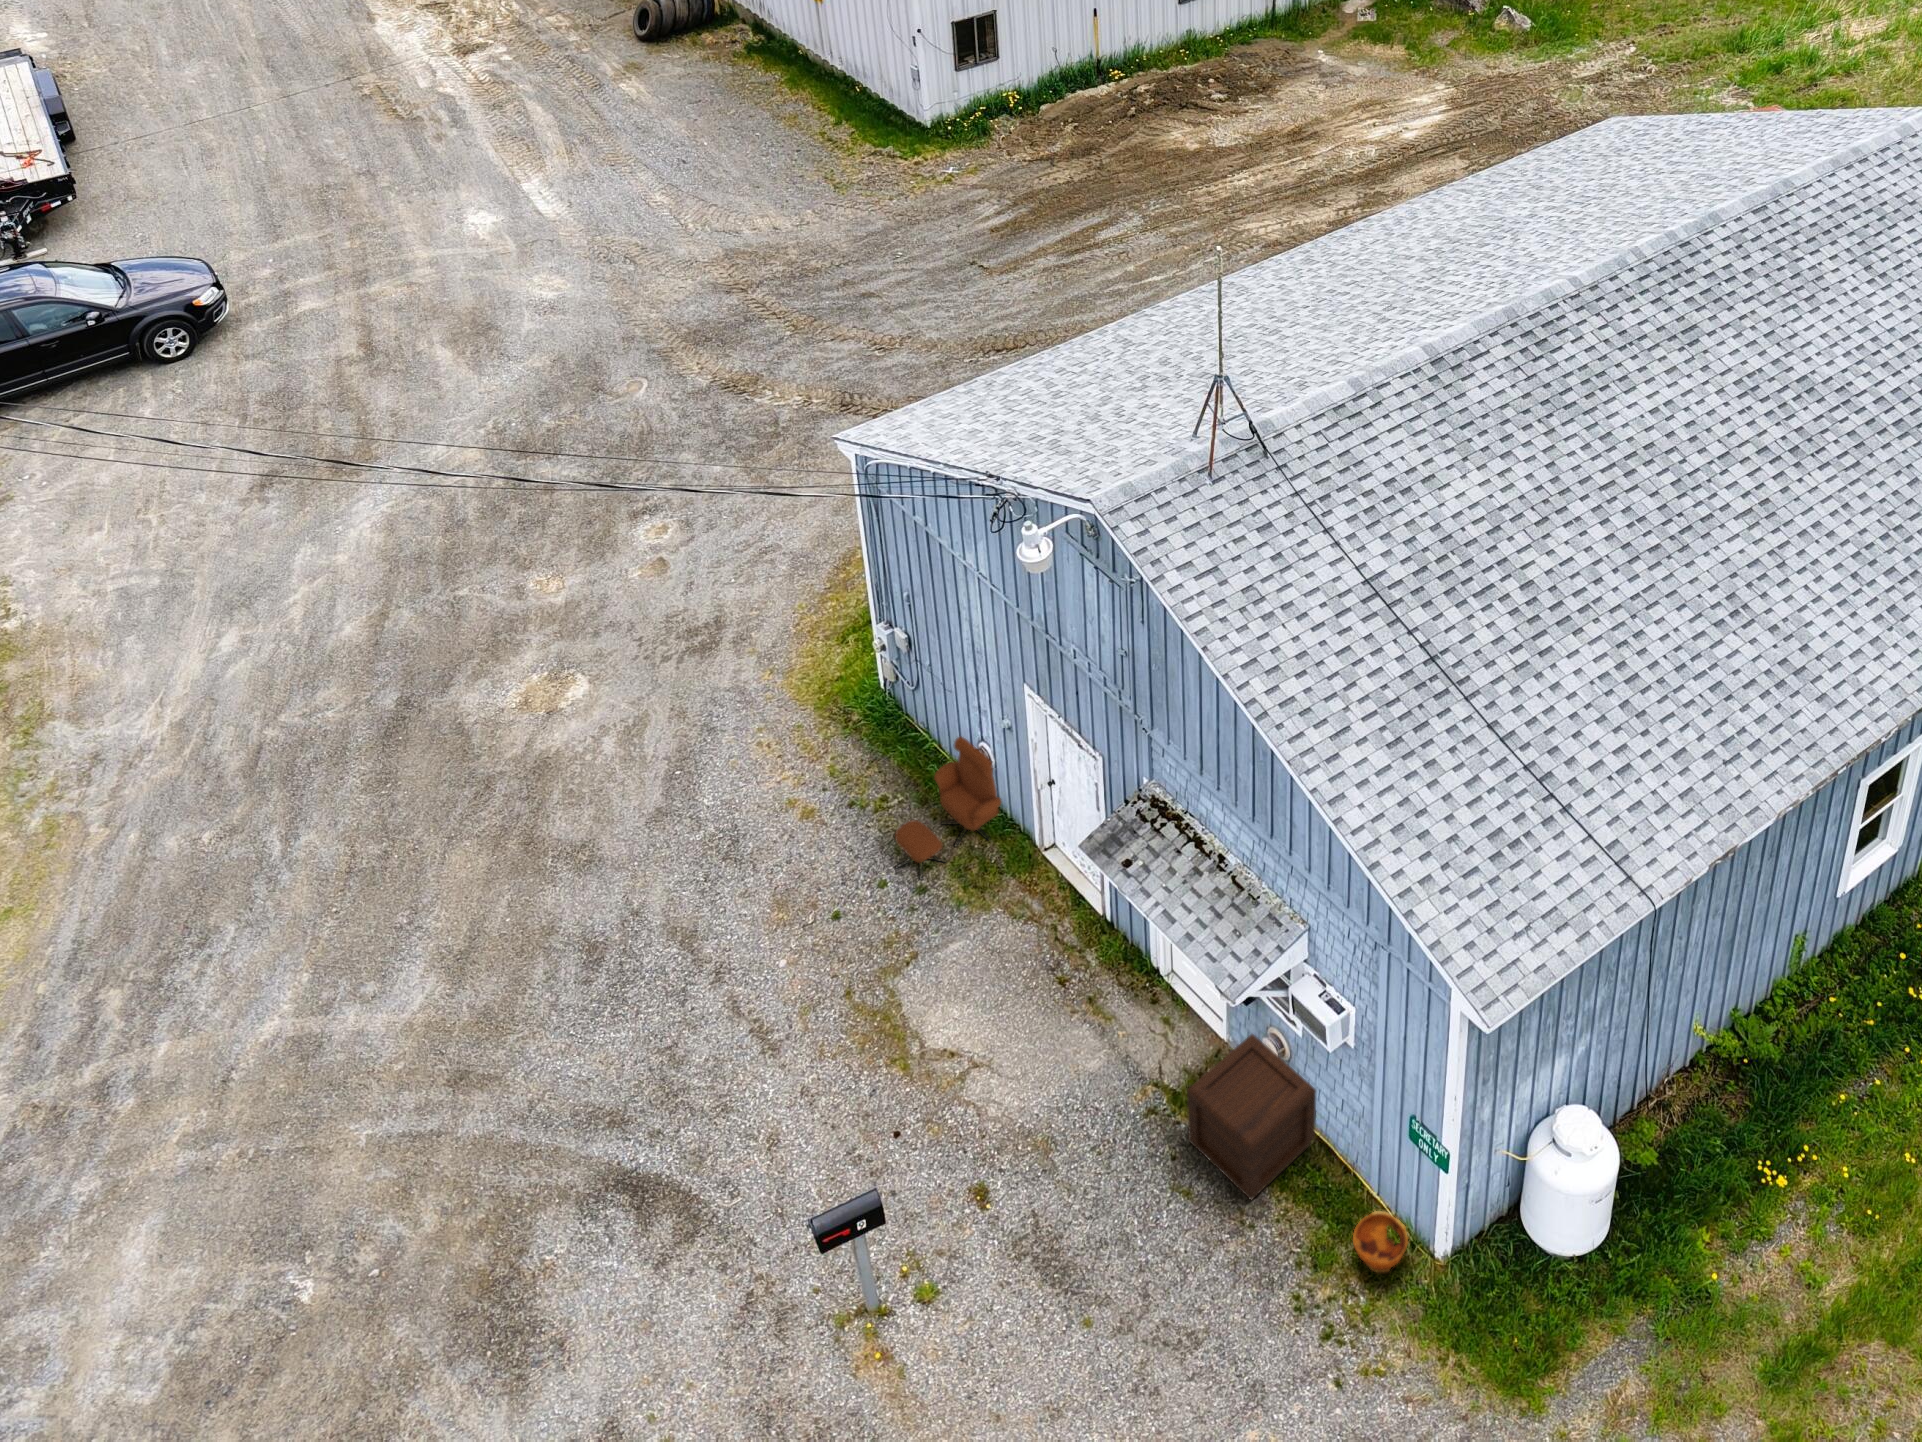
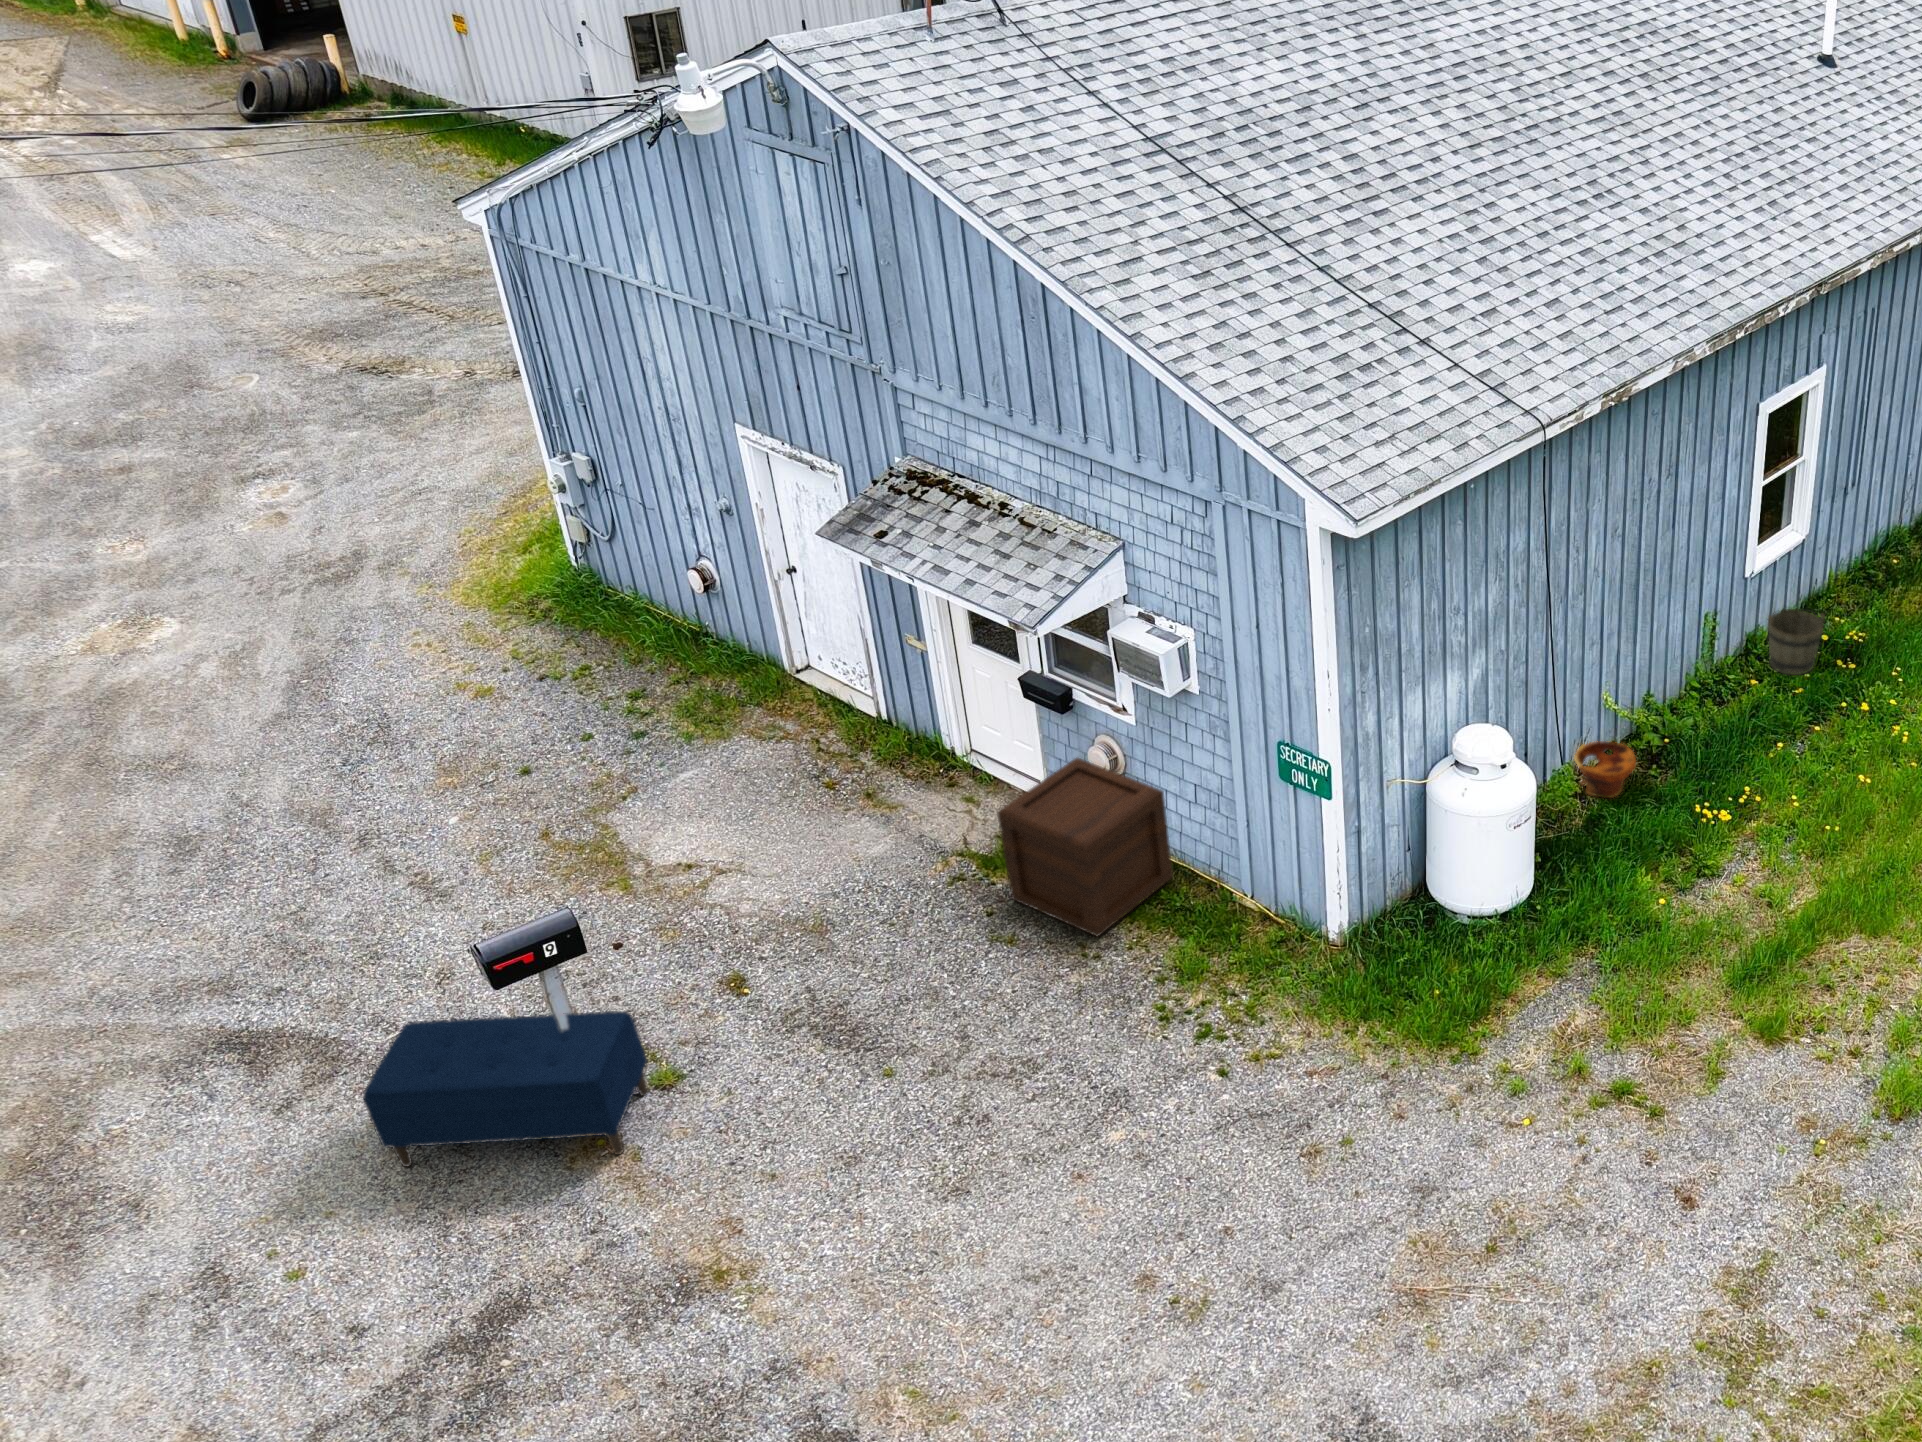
lounge chair: present [895,737,1001,879] -> none [600,558,741,731]
bucket: none [1843,921,1898,985] -> present [1768,609,1825,675]
planter: present [1353,1211,1408,1272] -> present [1574,741,1636,798]
bench: none [727,1233,916,1367] -> present [363,1011,648,1167]

